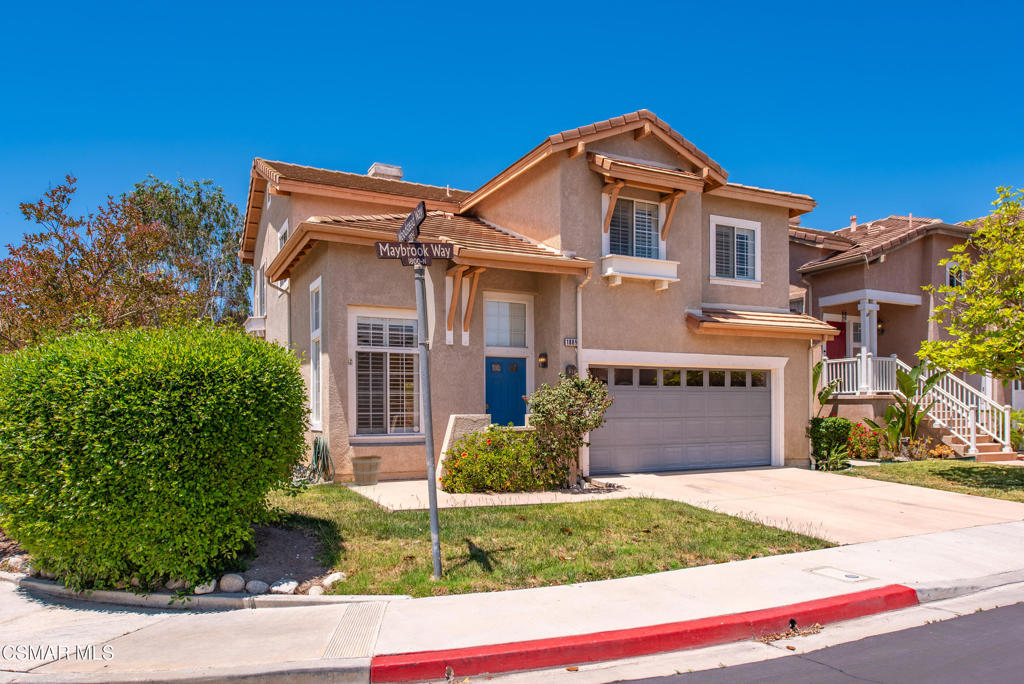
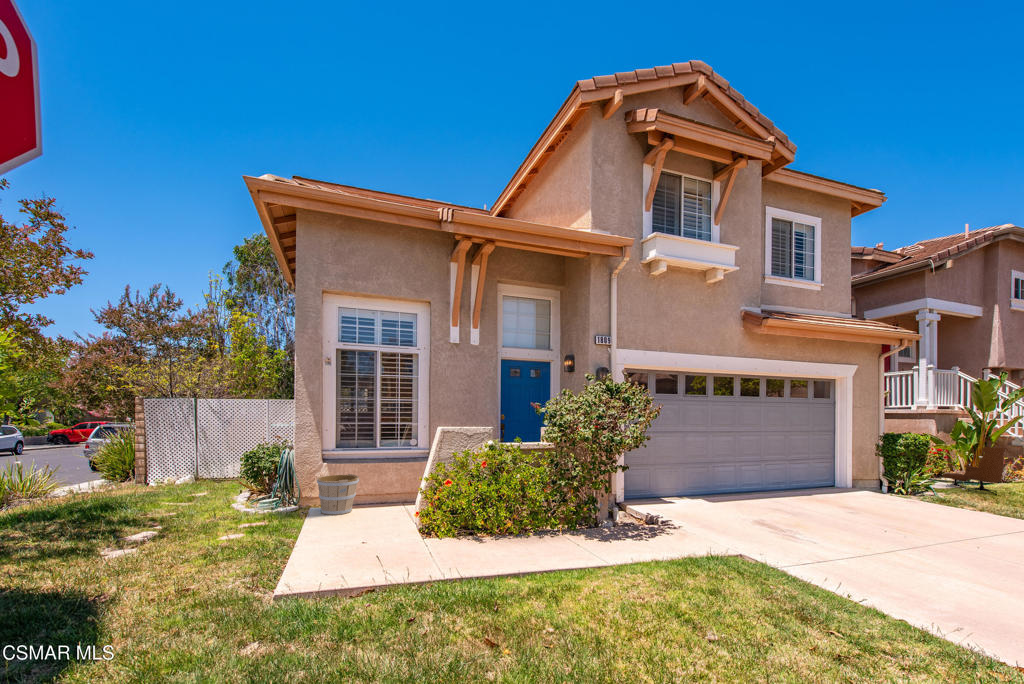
lounge chair: none [858,422,898,461] -> present [943,447,1005,495]

